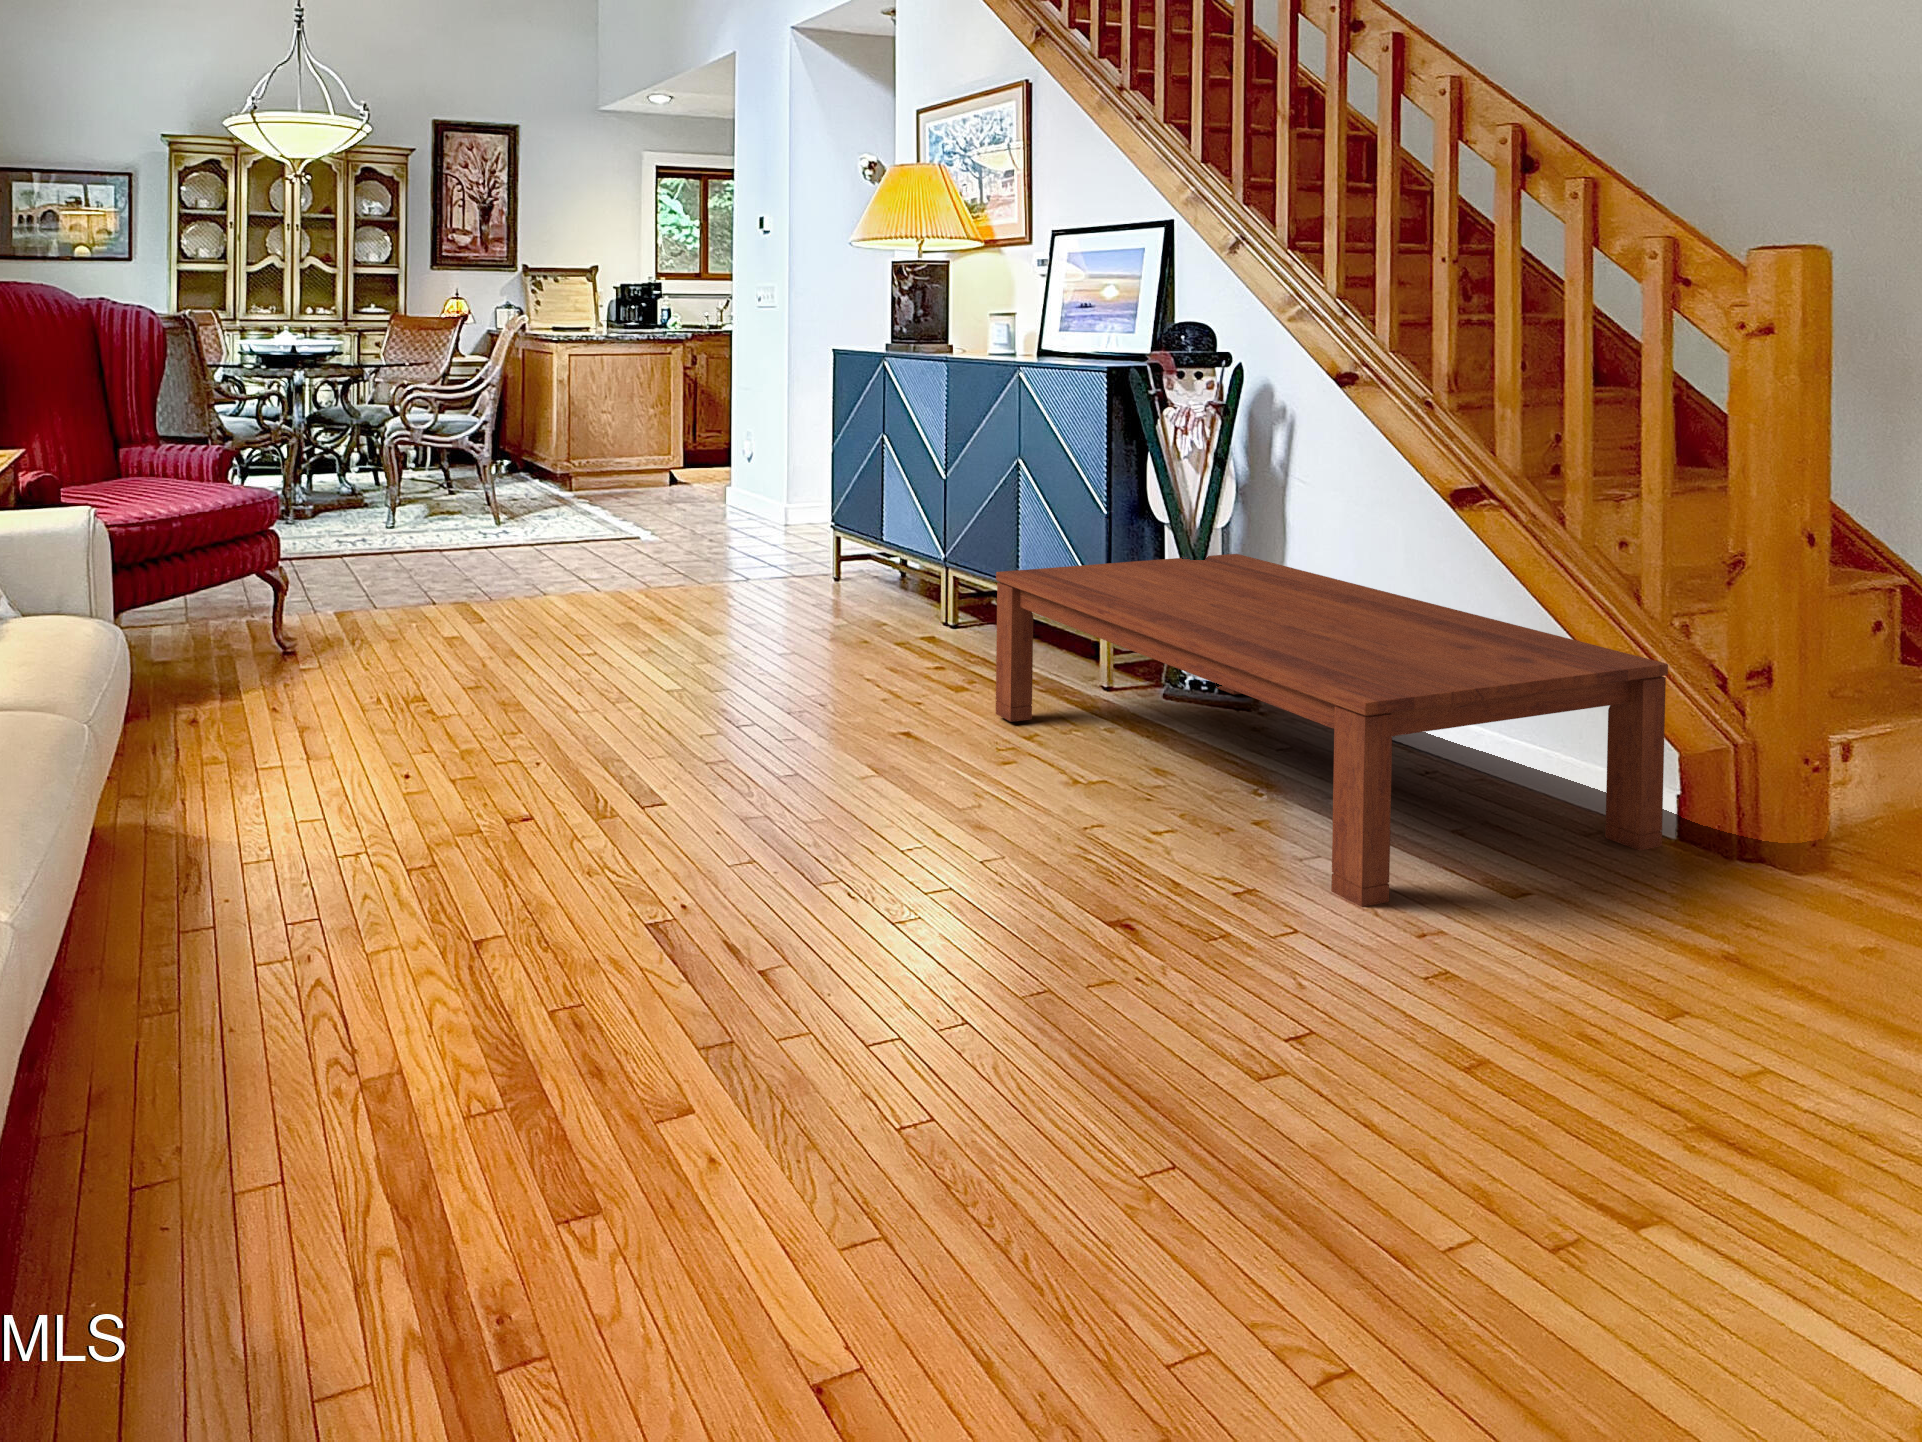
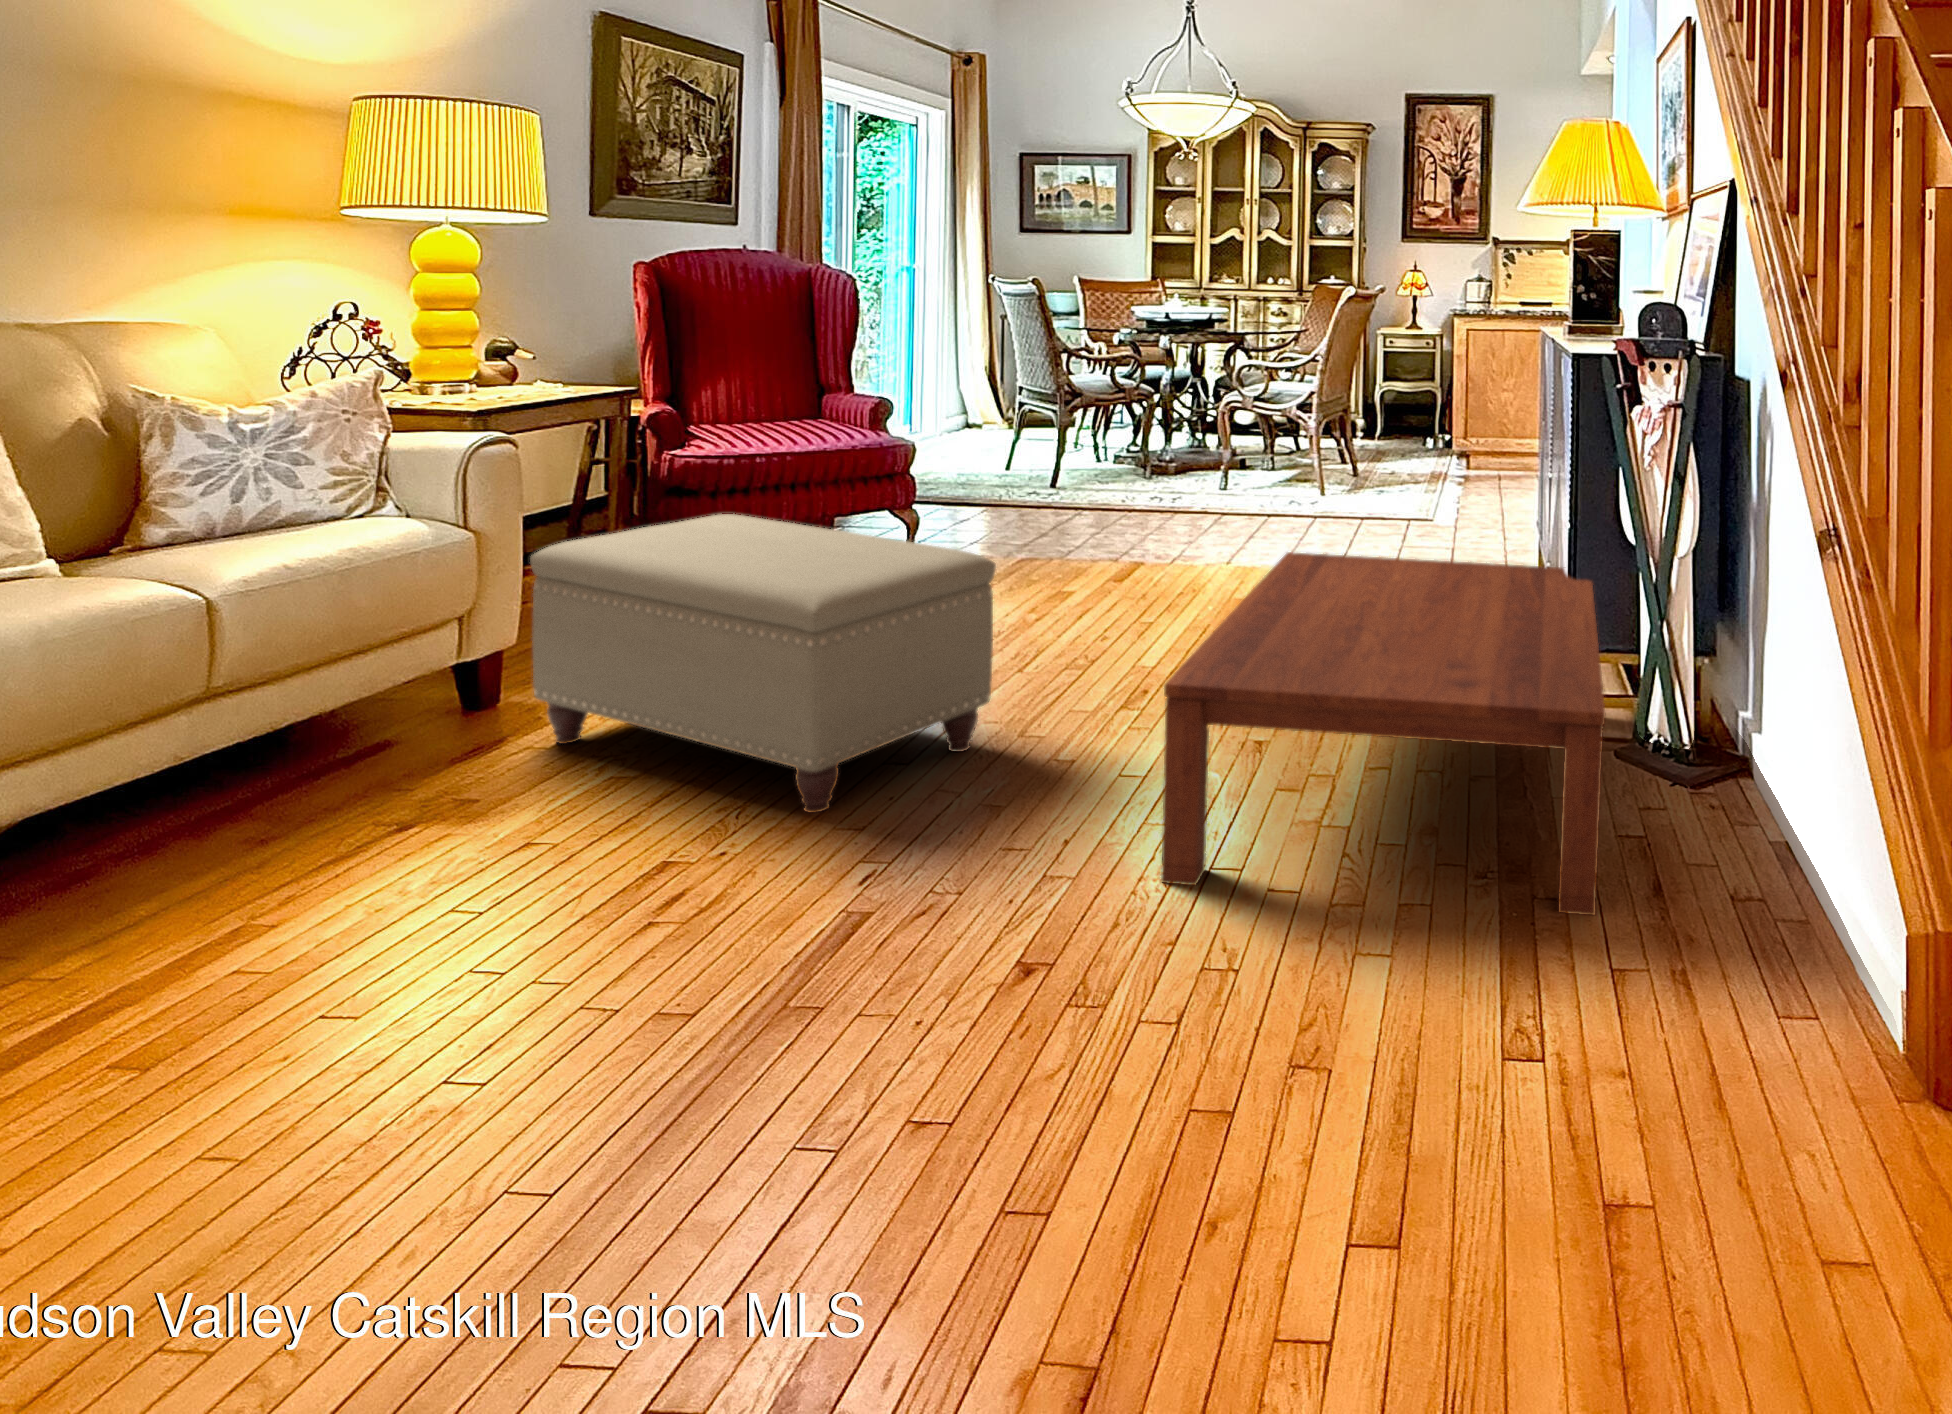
ottoman: none [433,604,956,930] -> present [530,514,996,813]

